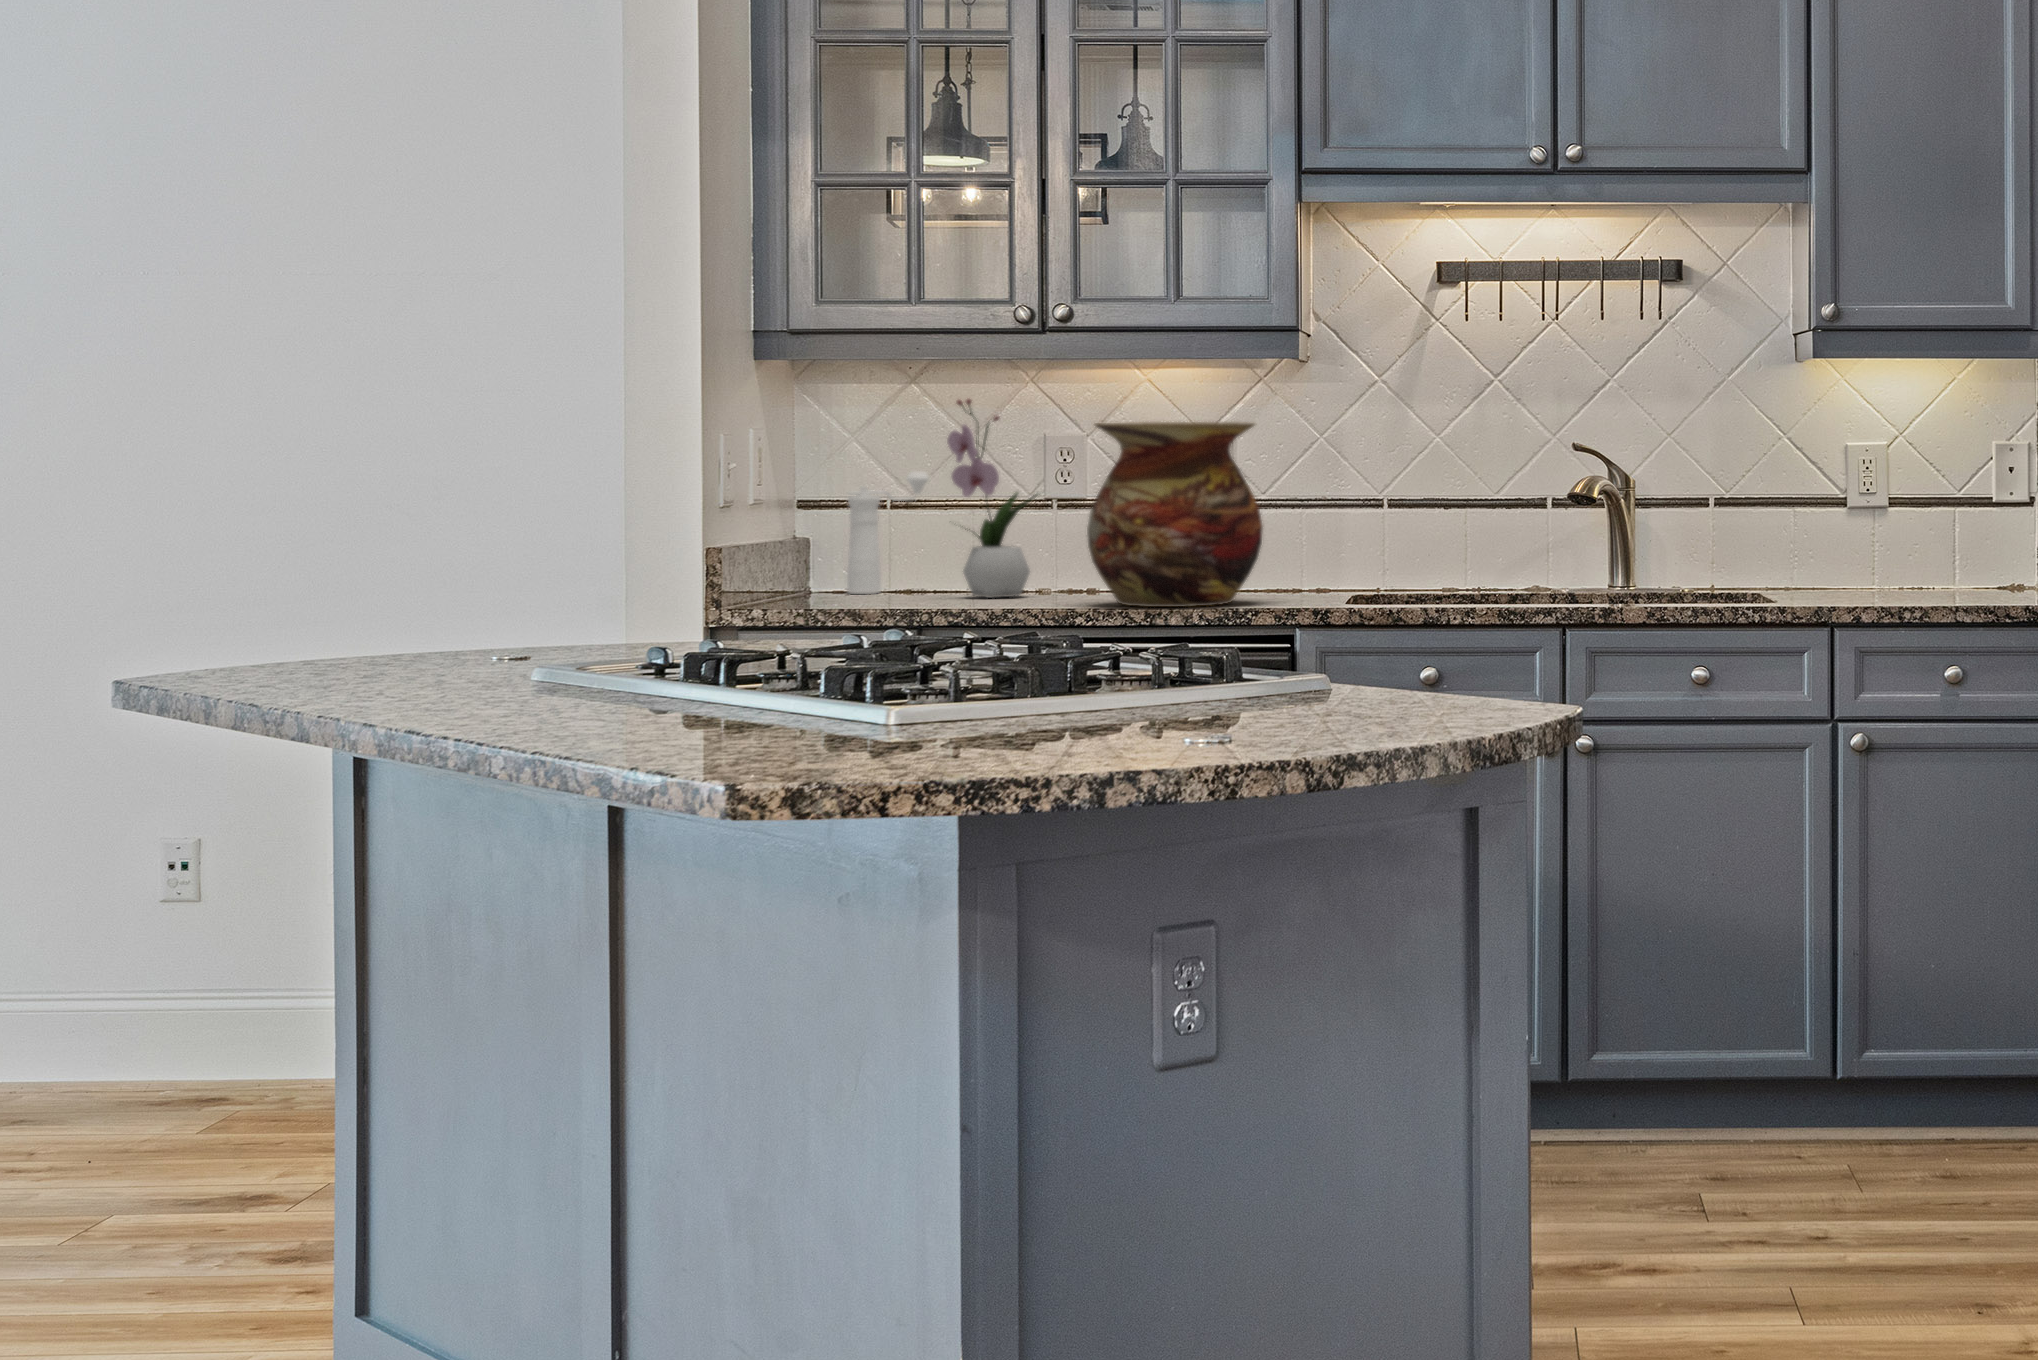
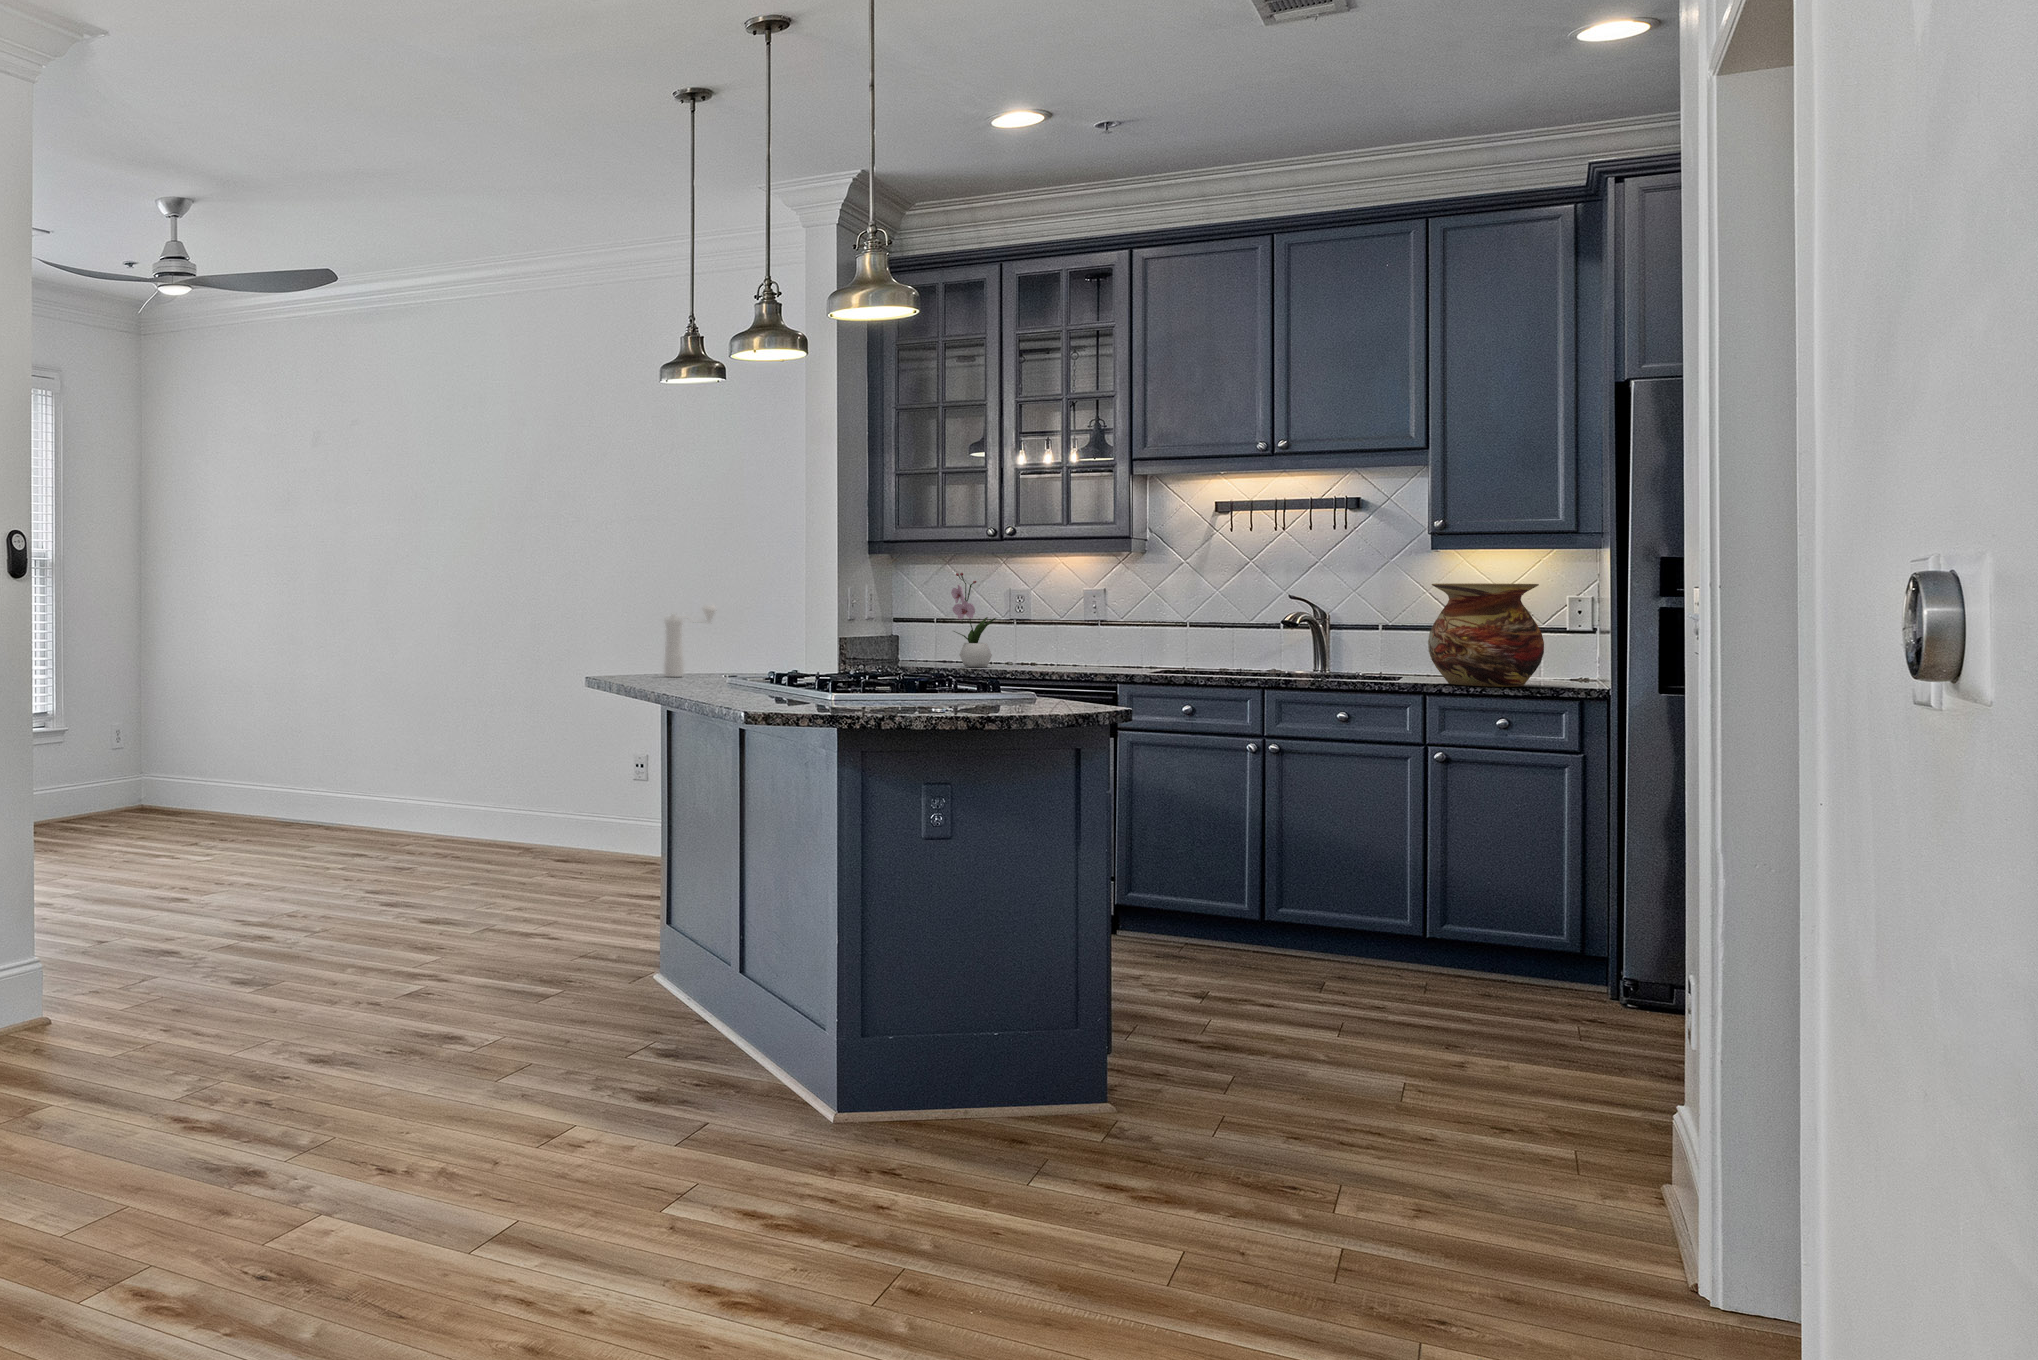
vase: present [1087,422,1263,607] -> present [1428,583,1544,687]
pepper mill: present [847,471,929,594] -> present [664,605,717,677]

